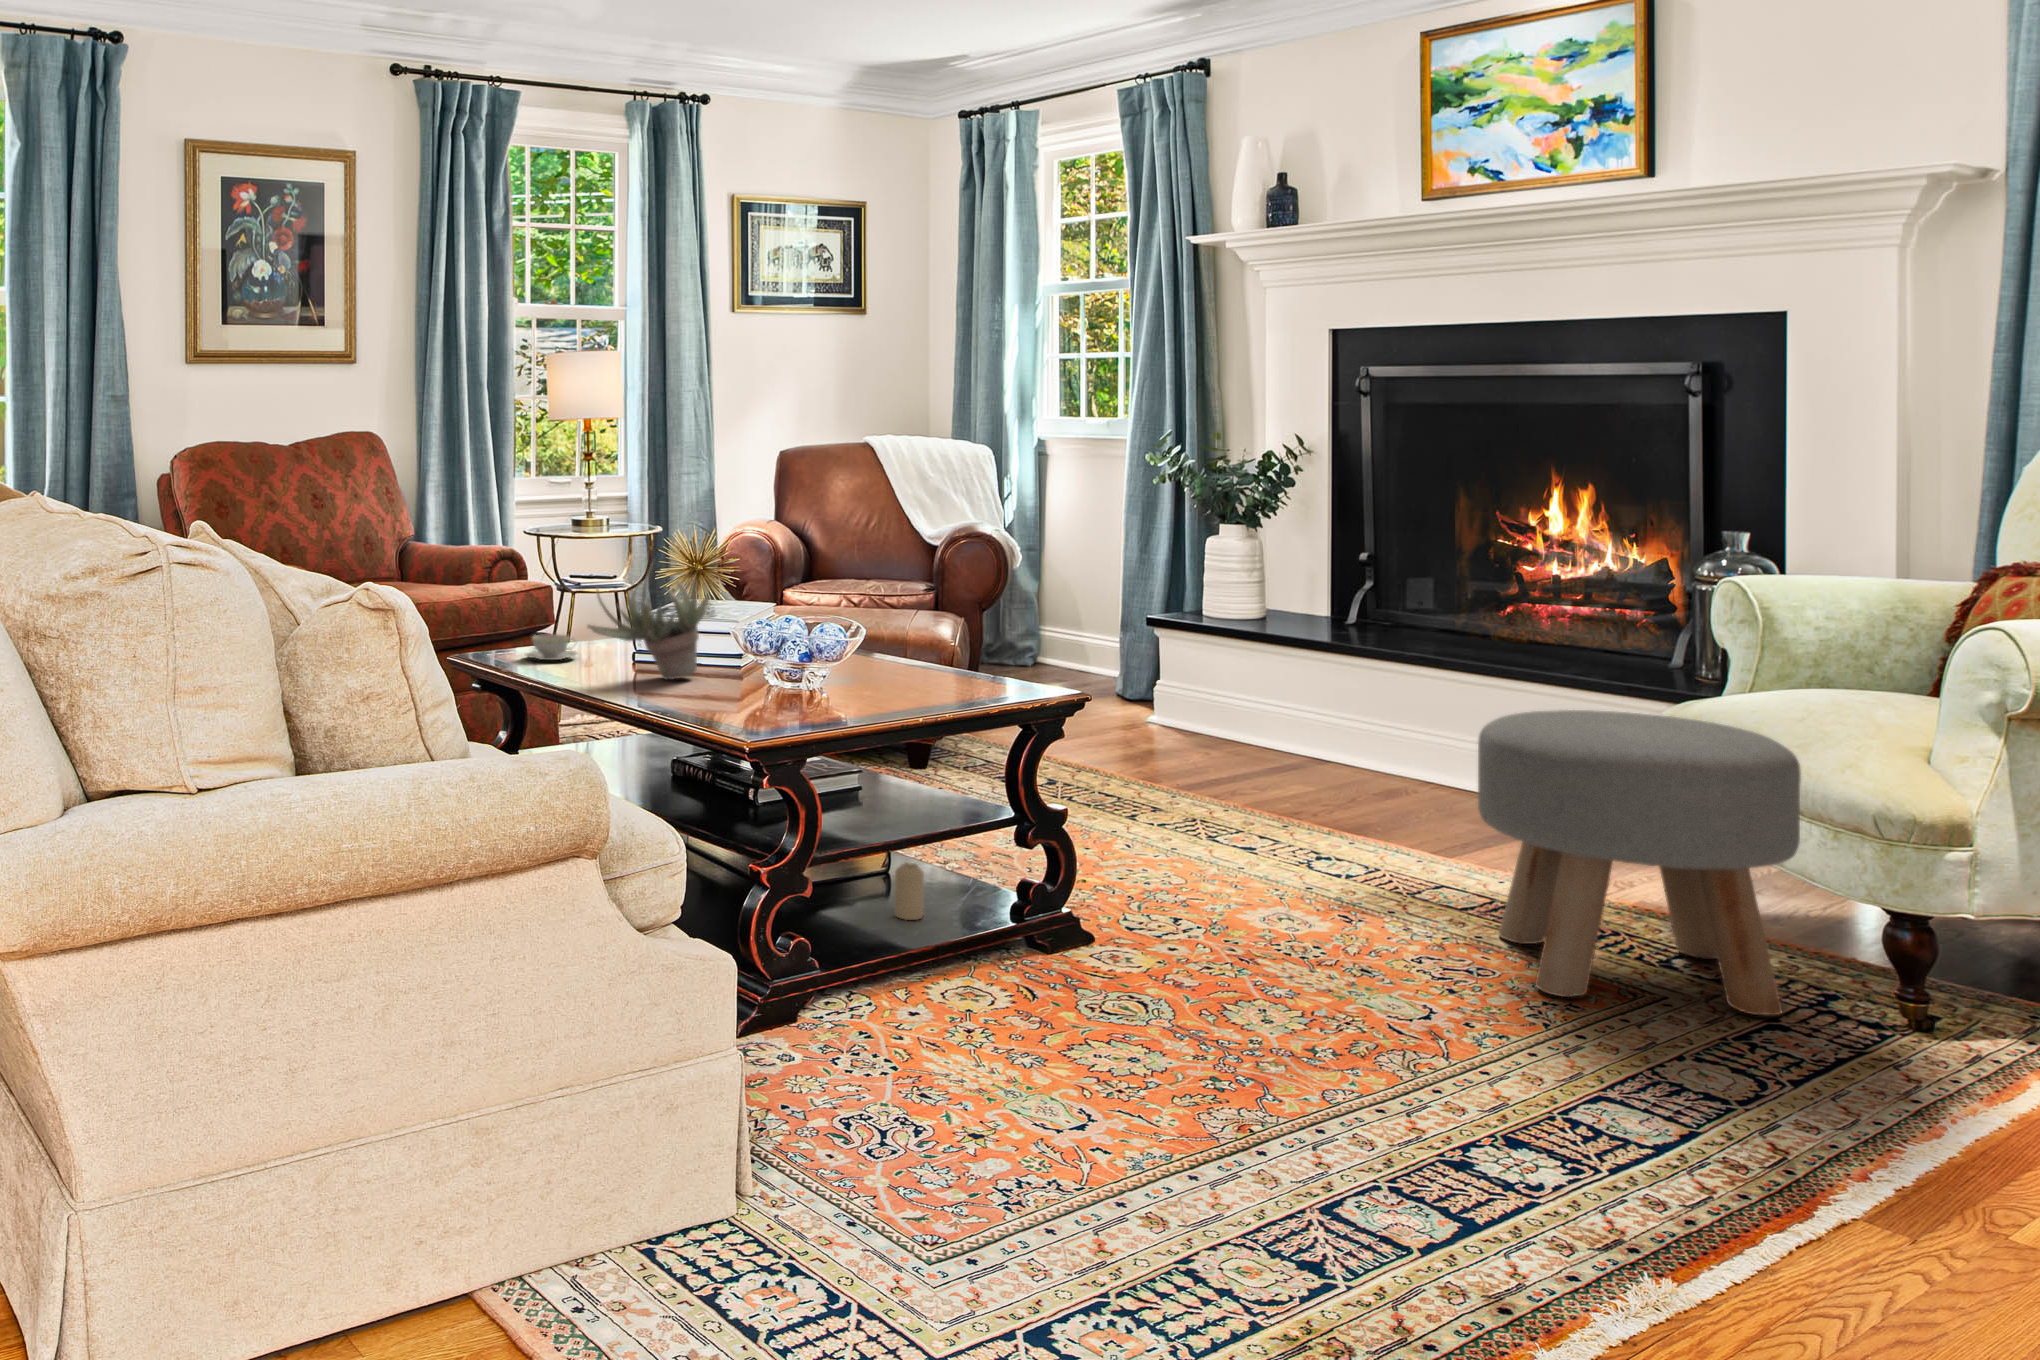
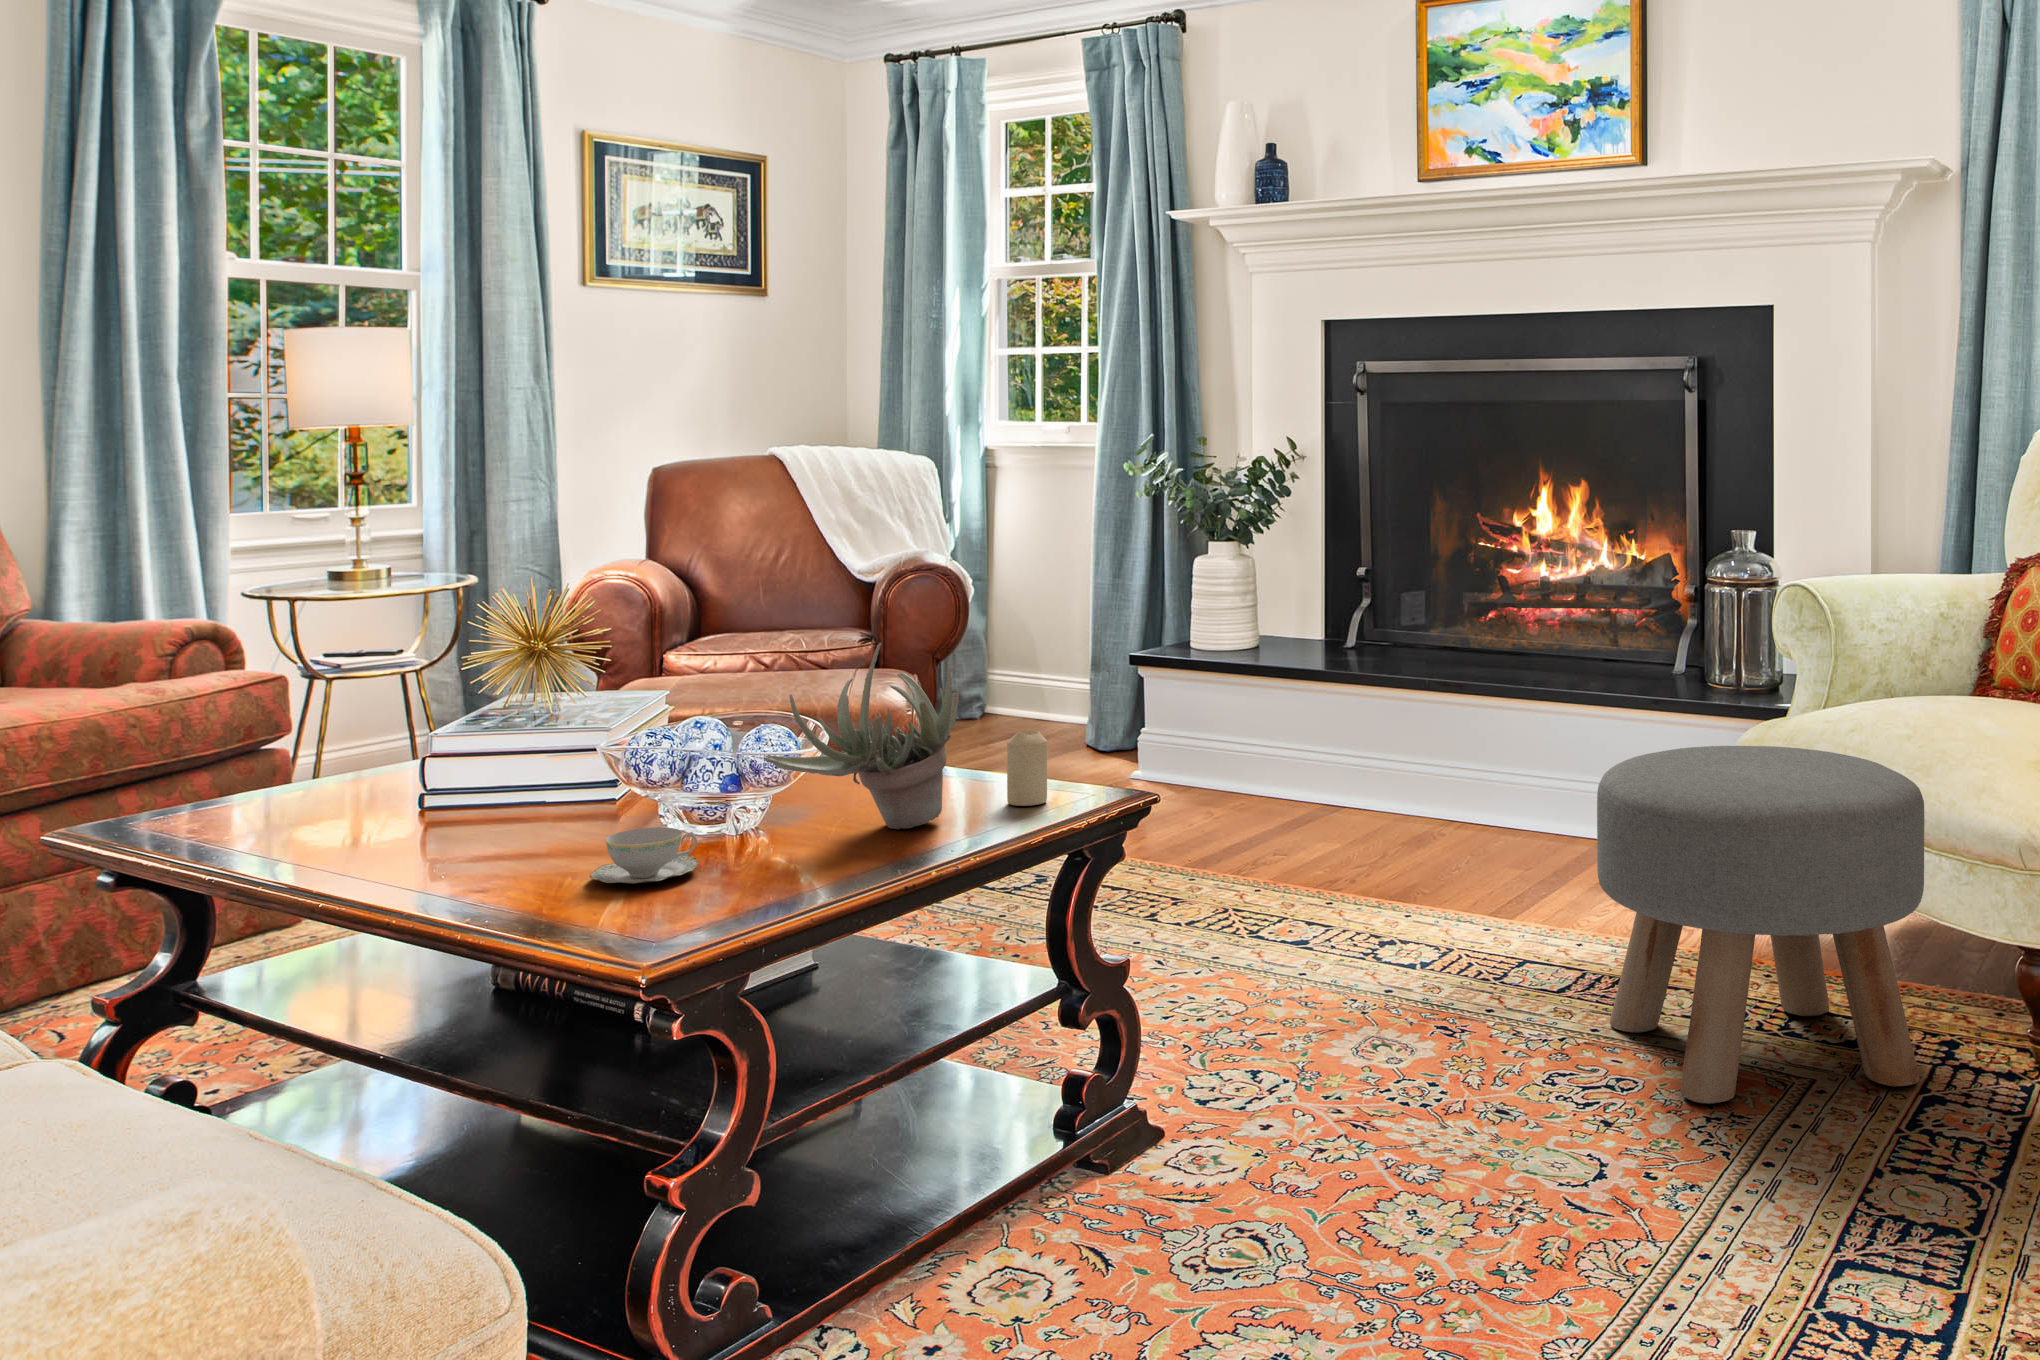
succulent plant: present [588,563,709,679] -> present [765,643,959,829]
teacup: present [525,634,577,660] -> present [589,827,699,883]
candle: present [895,863,924,920] -> present [1007,730,1047,806]

